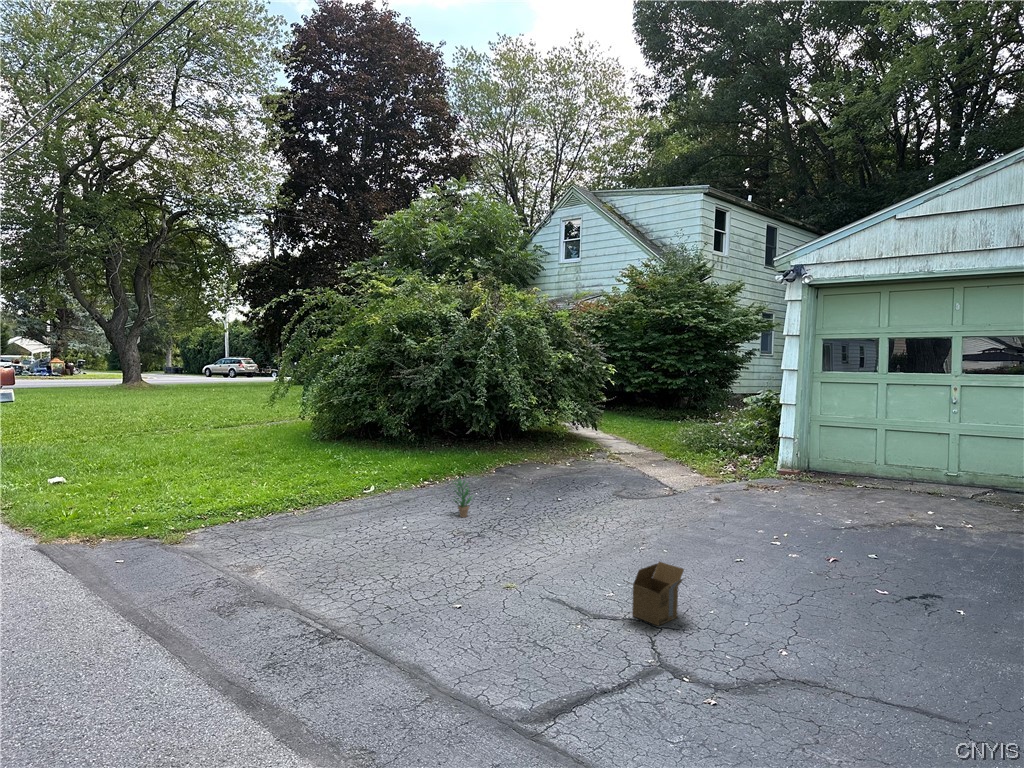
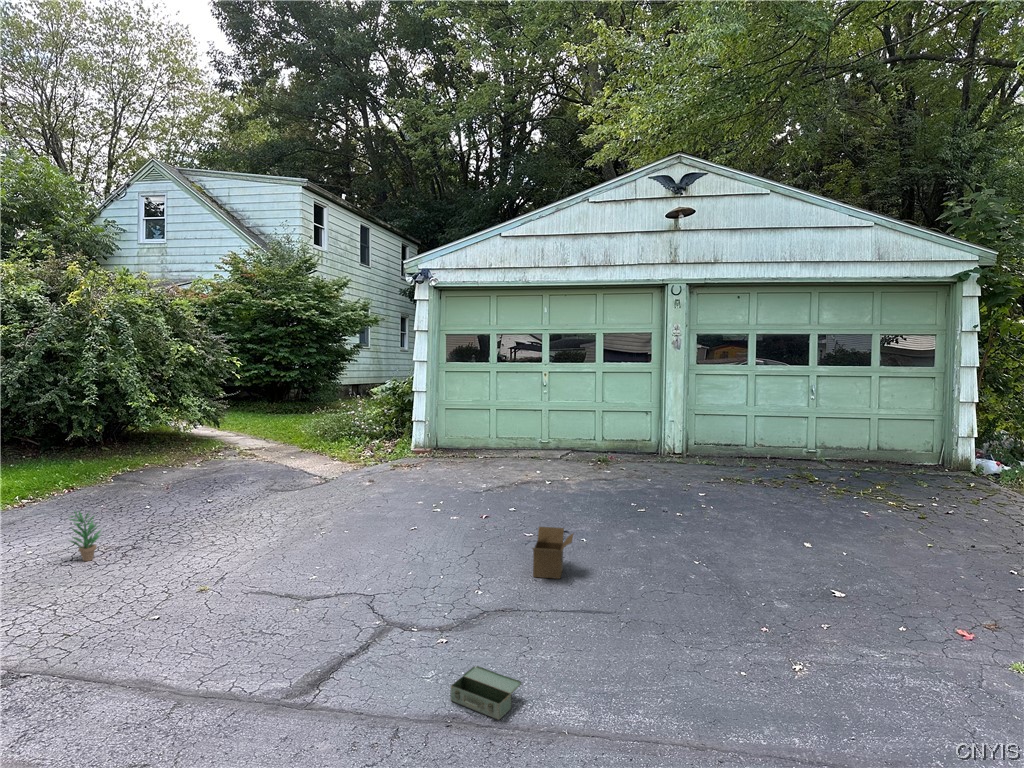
cardboard box: present [631,562,686,626] -> present [532,527,574,579]
toolbox: none [663,669,735,721] -> present [451,666,522,720]

